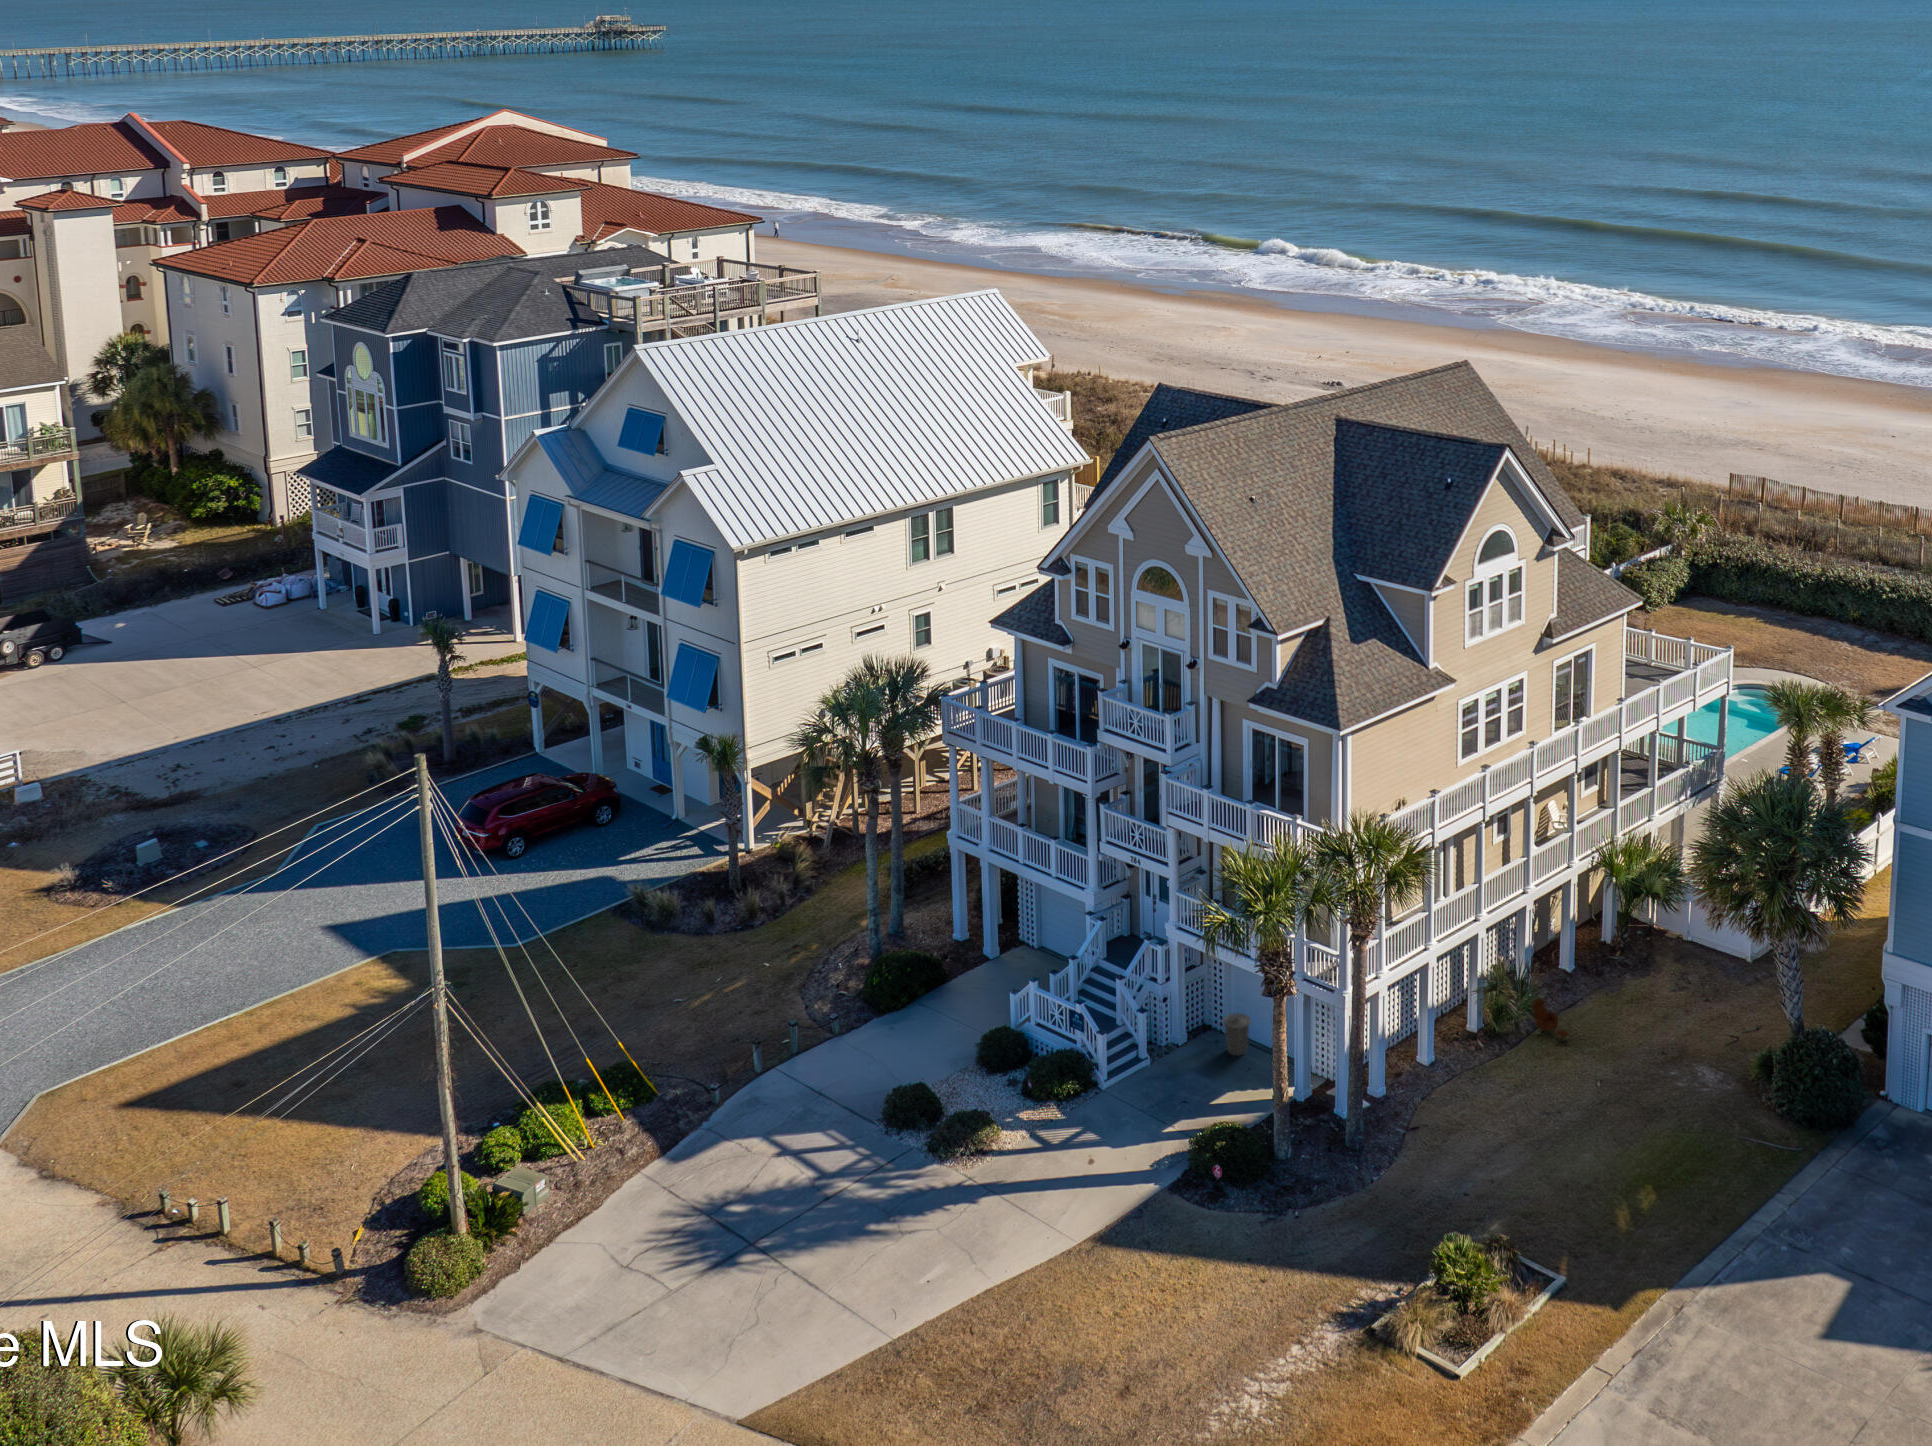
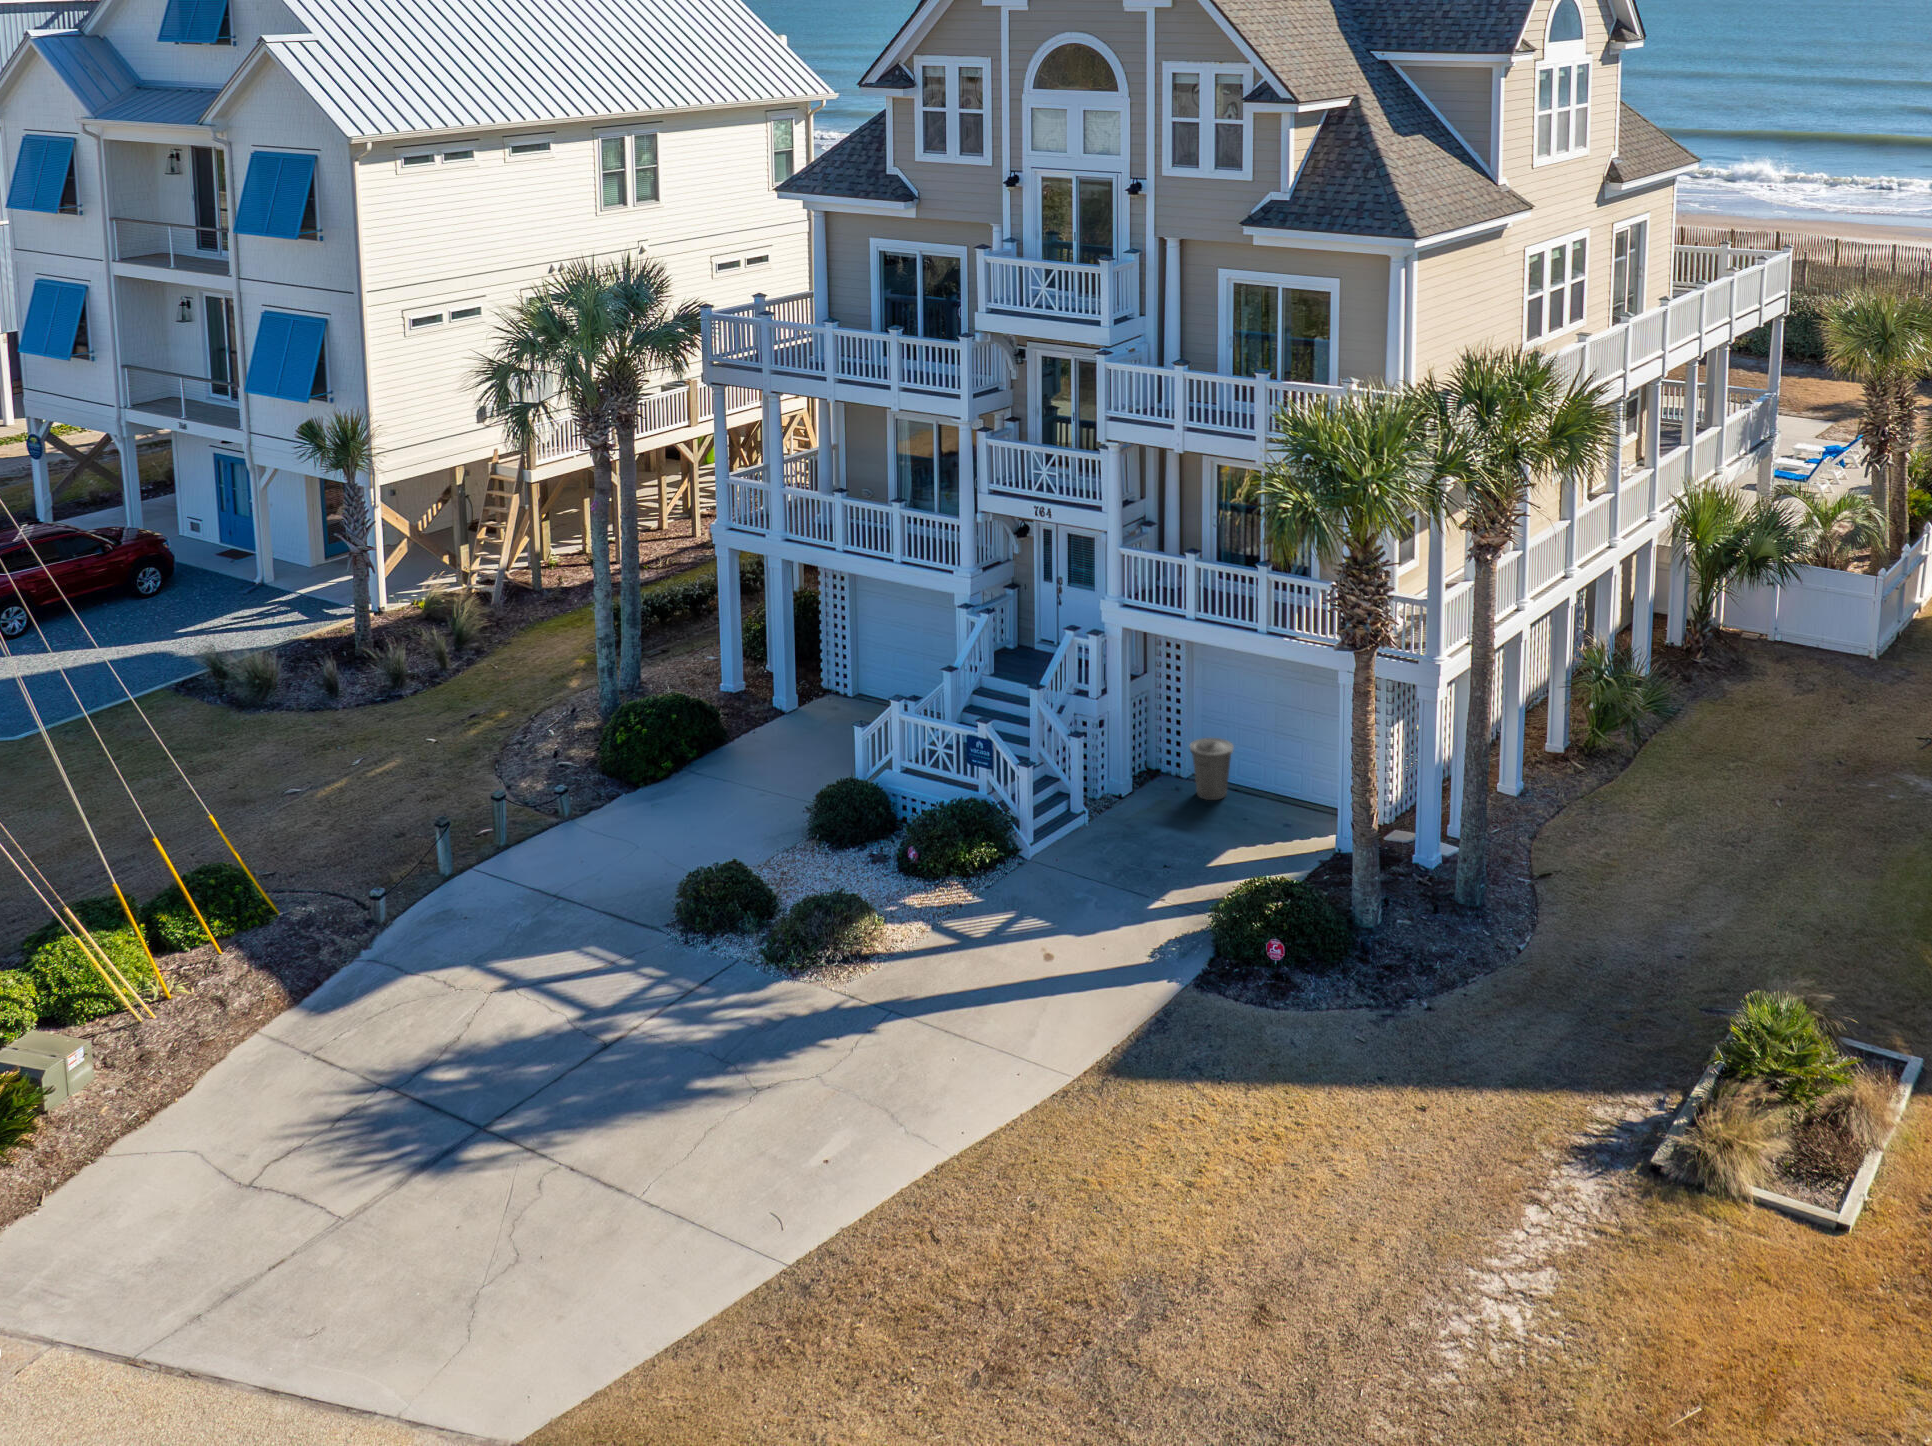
lounge chair: present [1532,998,1568,1042] -> none [1636,694,1698,758]

